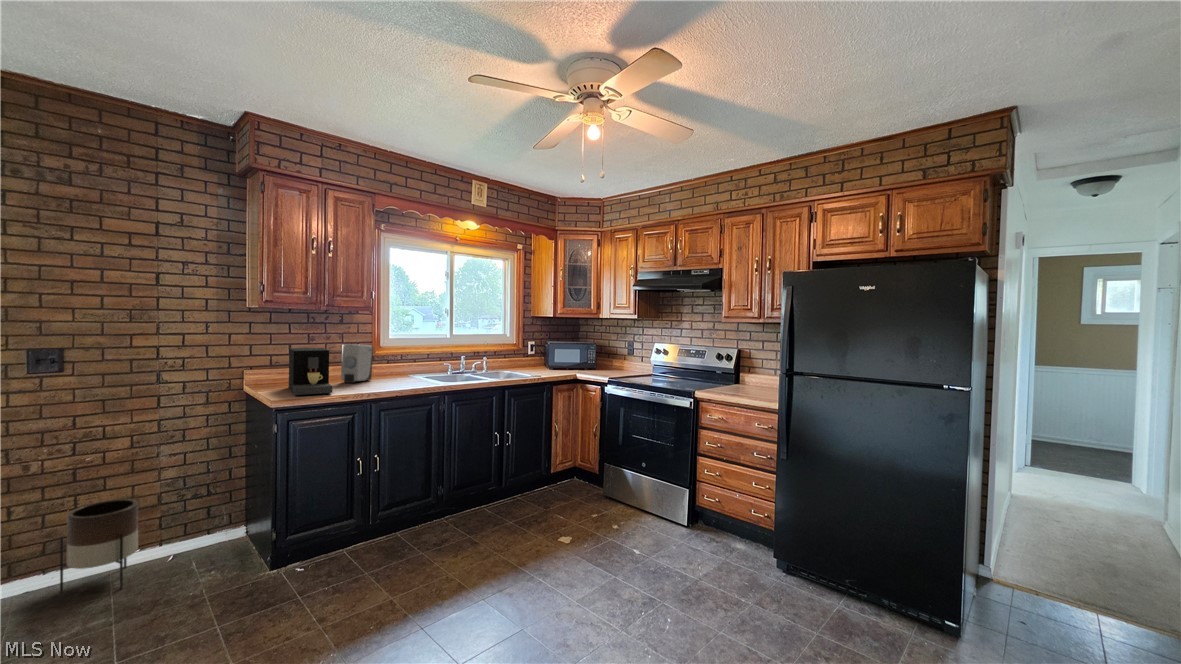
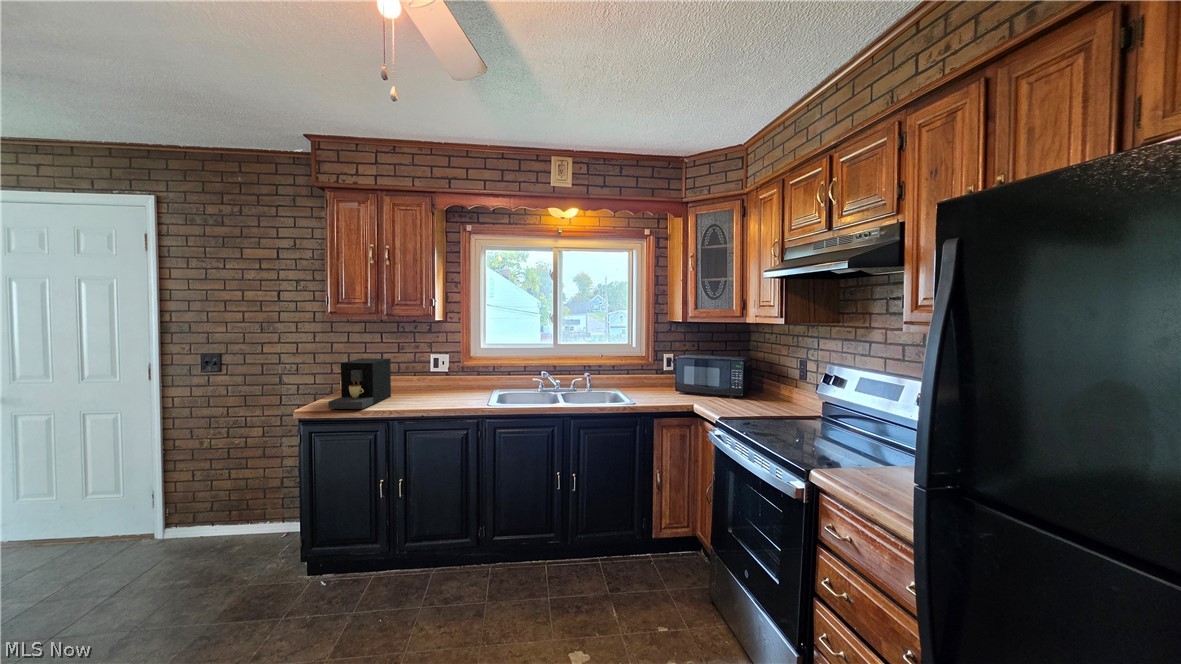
soap dispenser: present [341,344,373,383] -> none [415,354,449,396]
planter: present [60,499,138,593] -> none [205,478,260,557]

